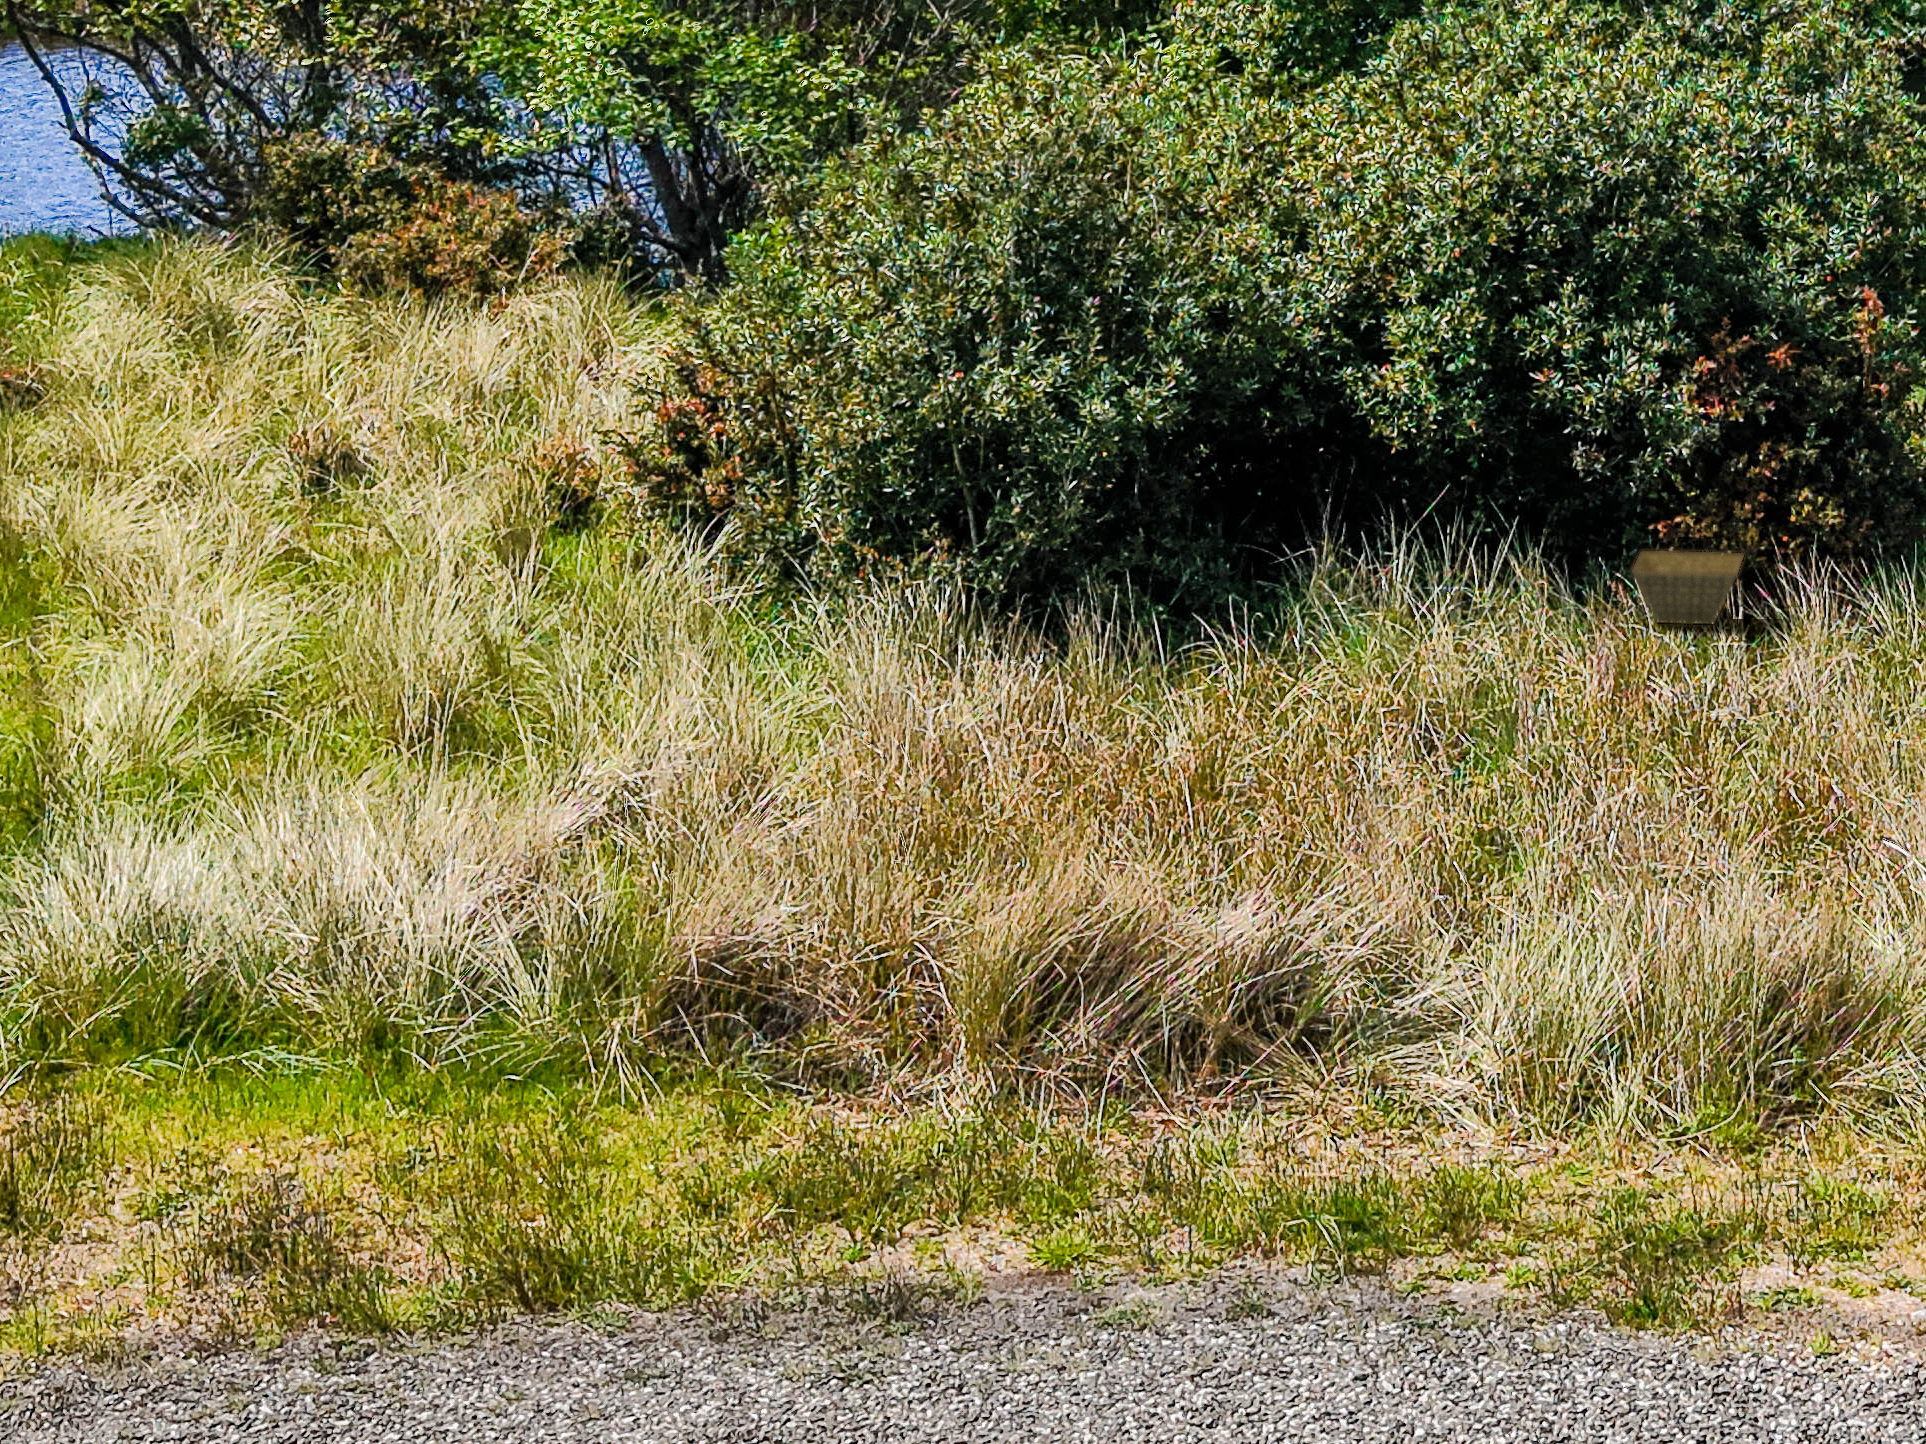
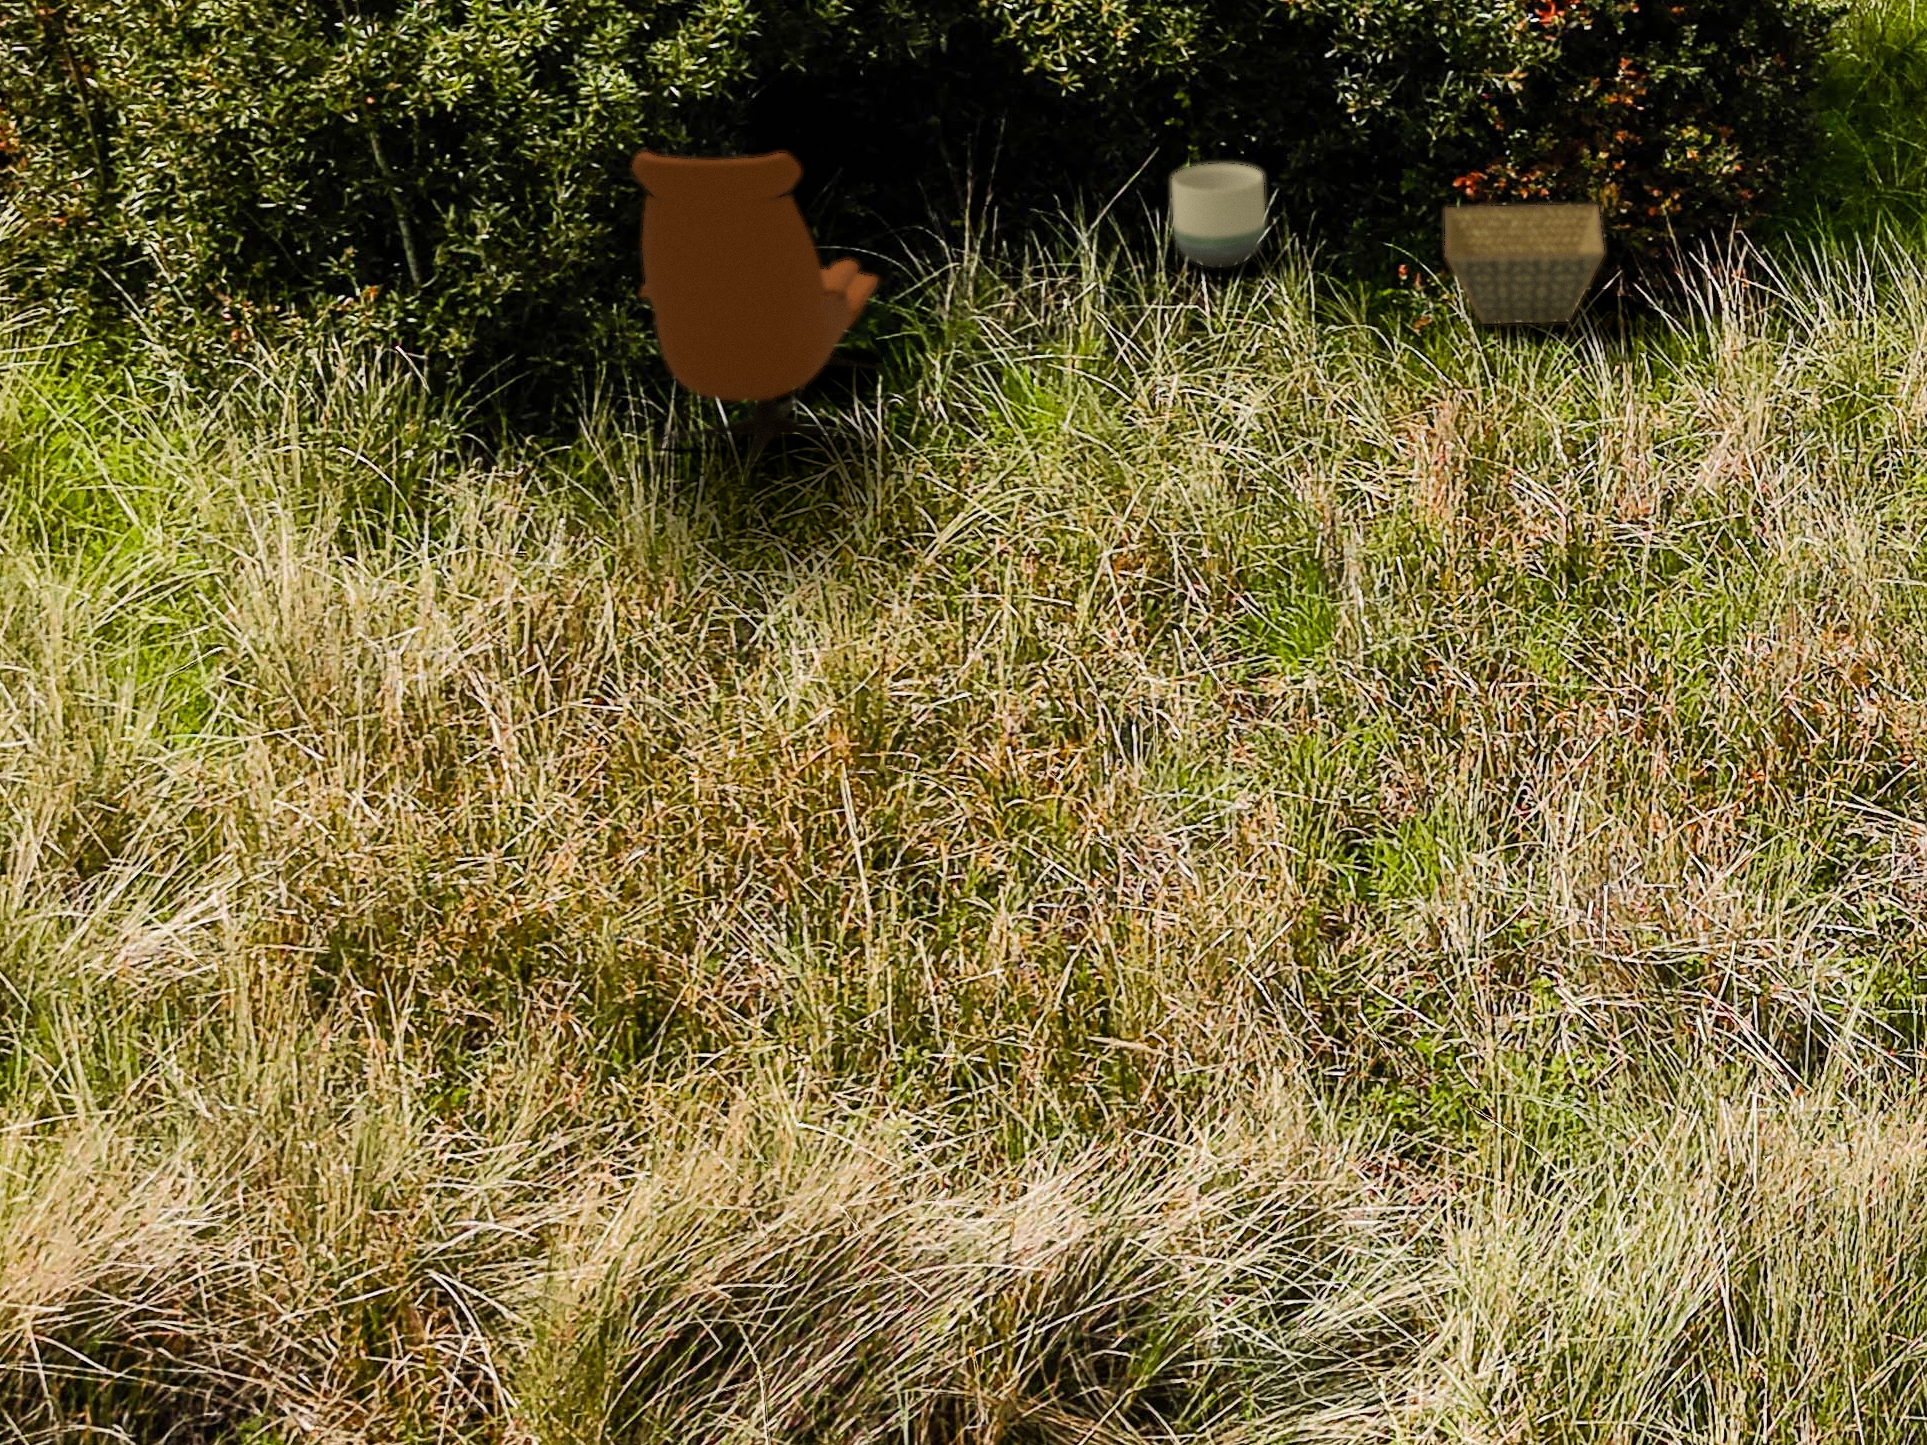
lounge chair: none [1107,441,1262,668] -> present [632,152,890,486]
planter: none [1463,524,1525,591] -> present [1172,164,1265,268]

